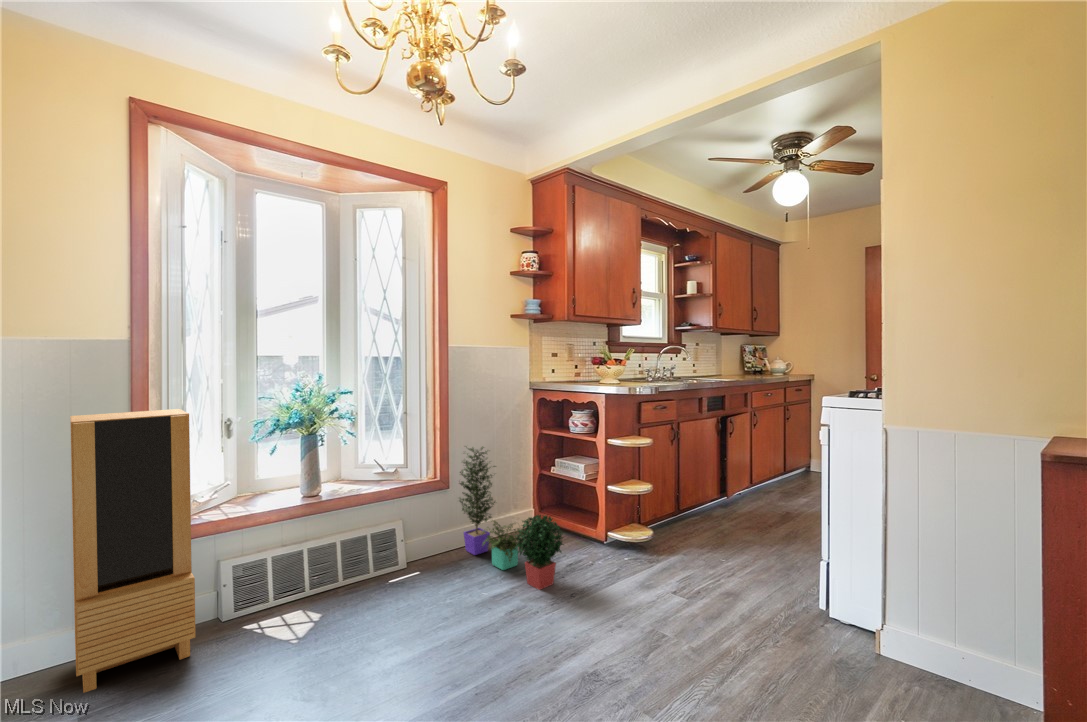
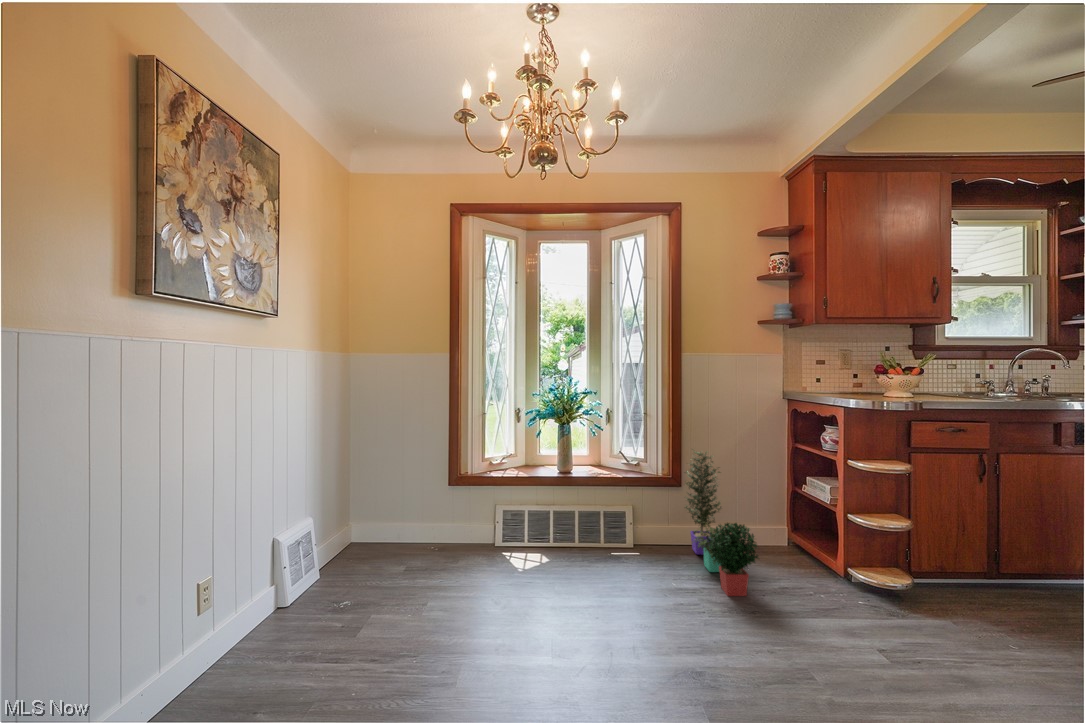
storage cabinet: present [70,409,196,693] -> none [413,397,476,558]

